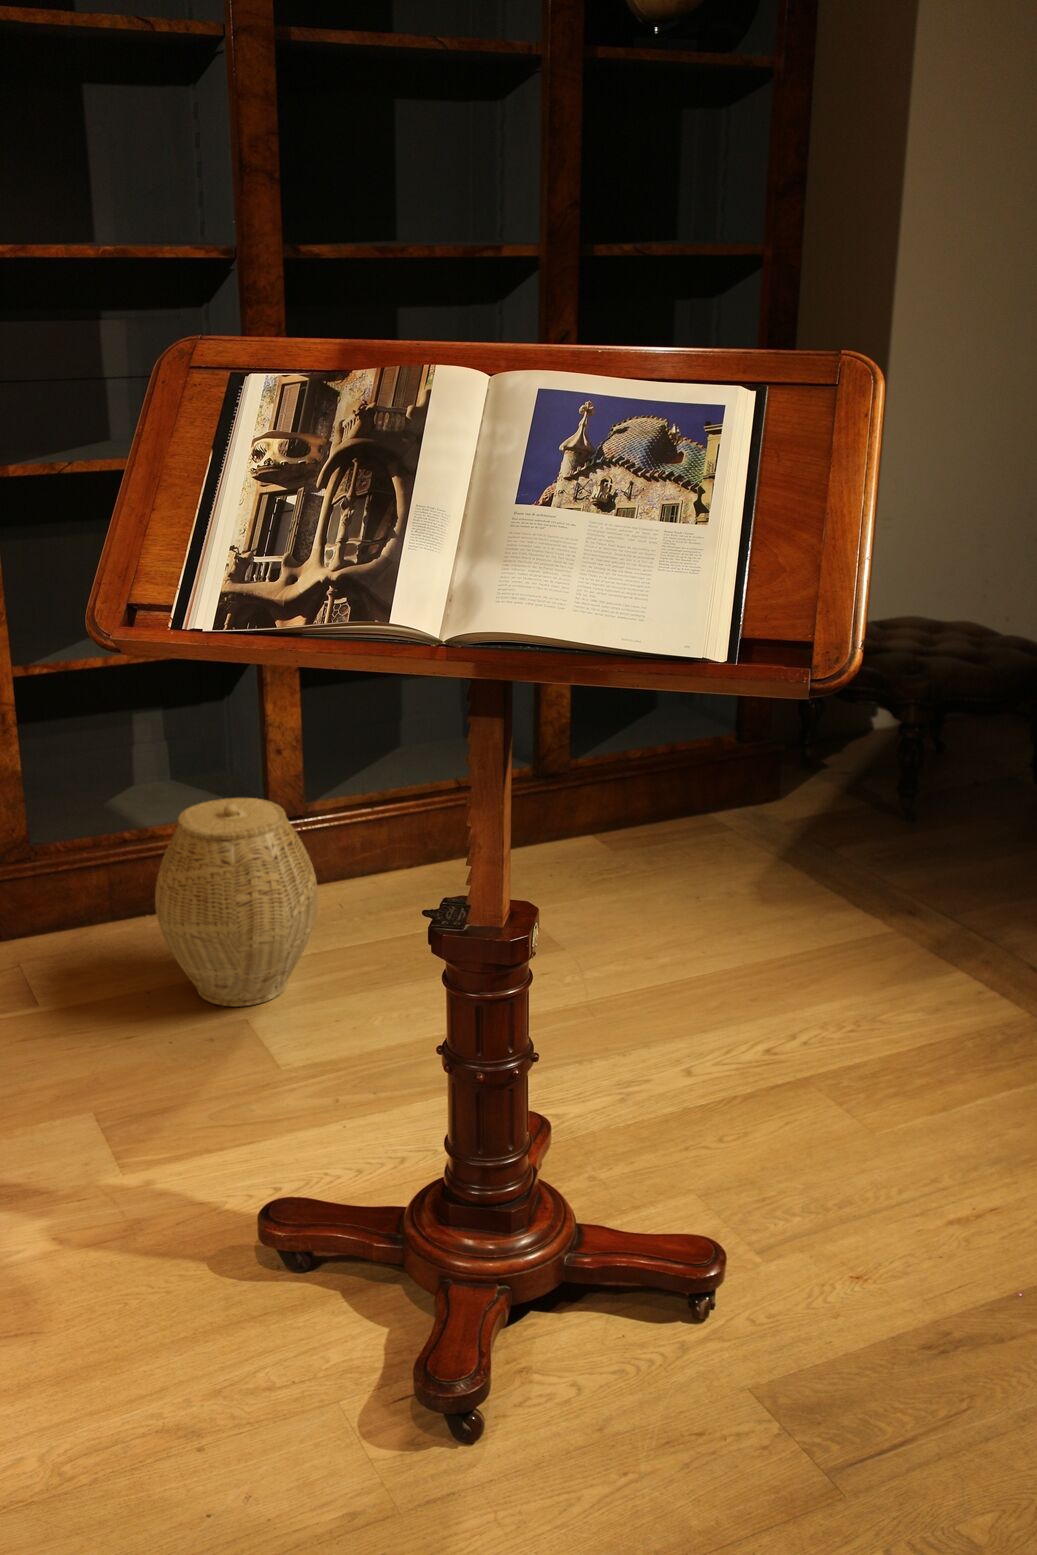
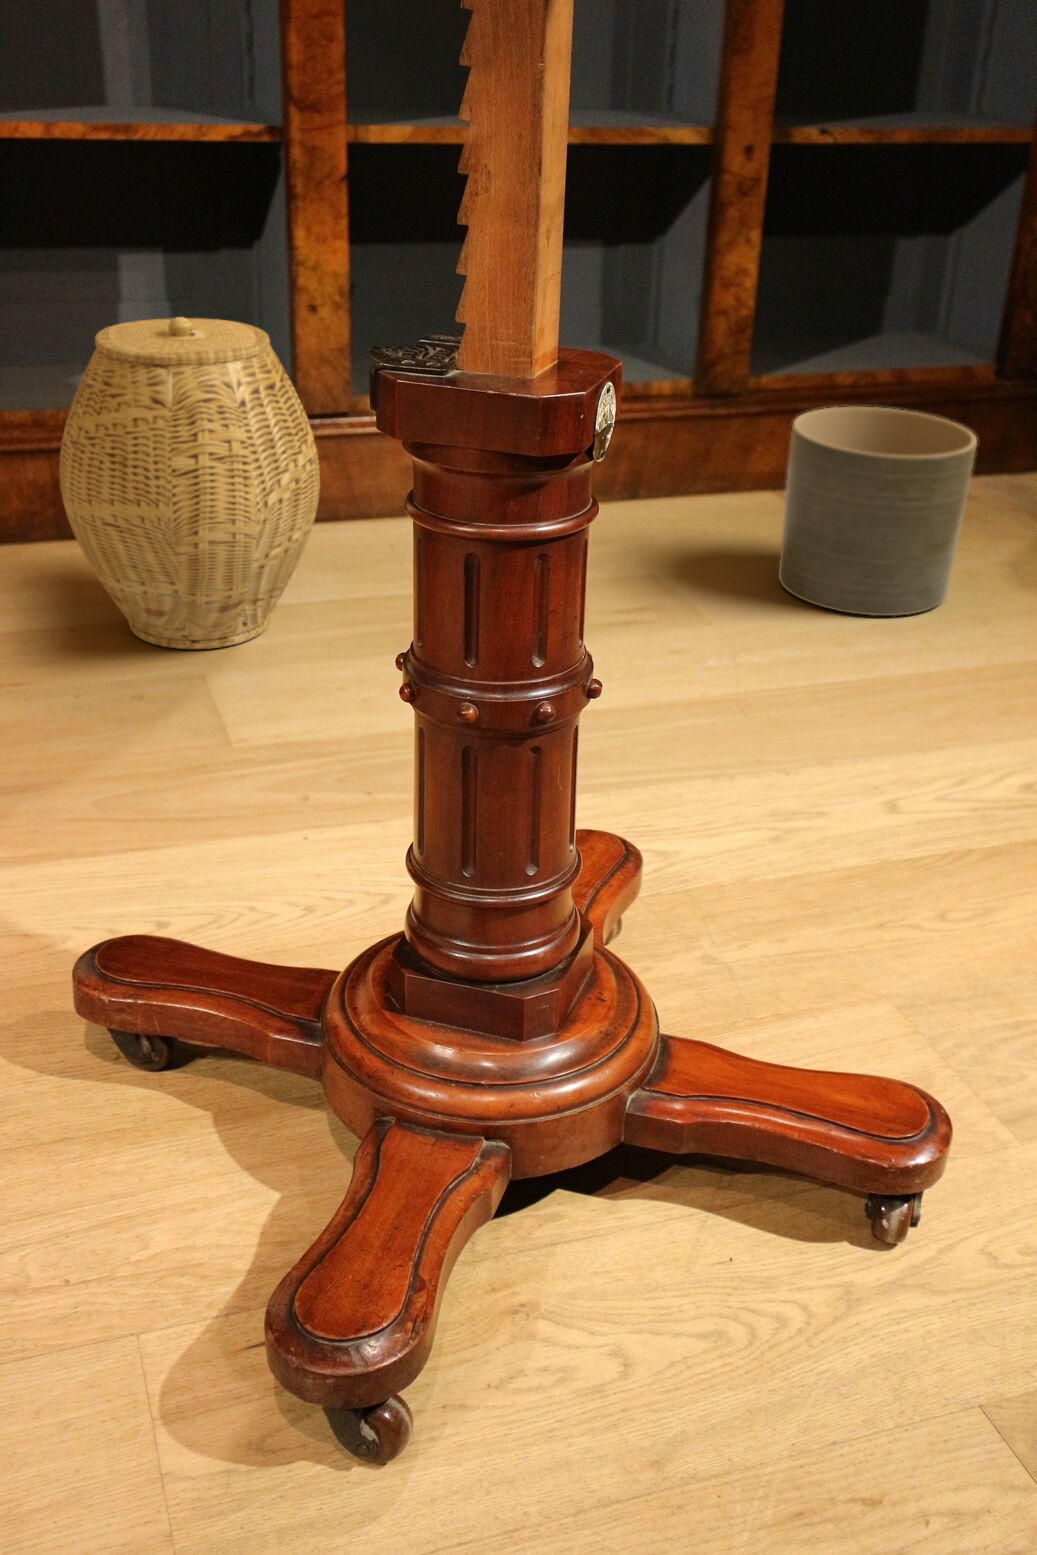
planter: none [605,805,720,942] -> present [778,407,977,616]

